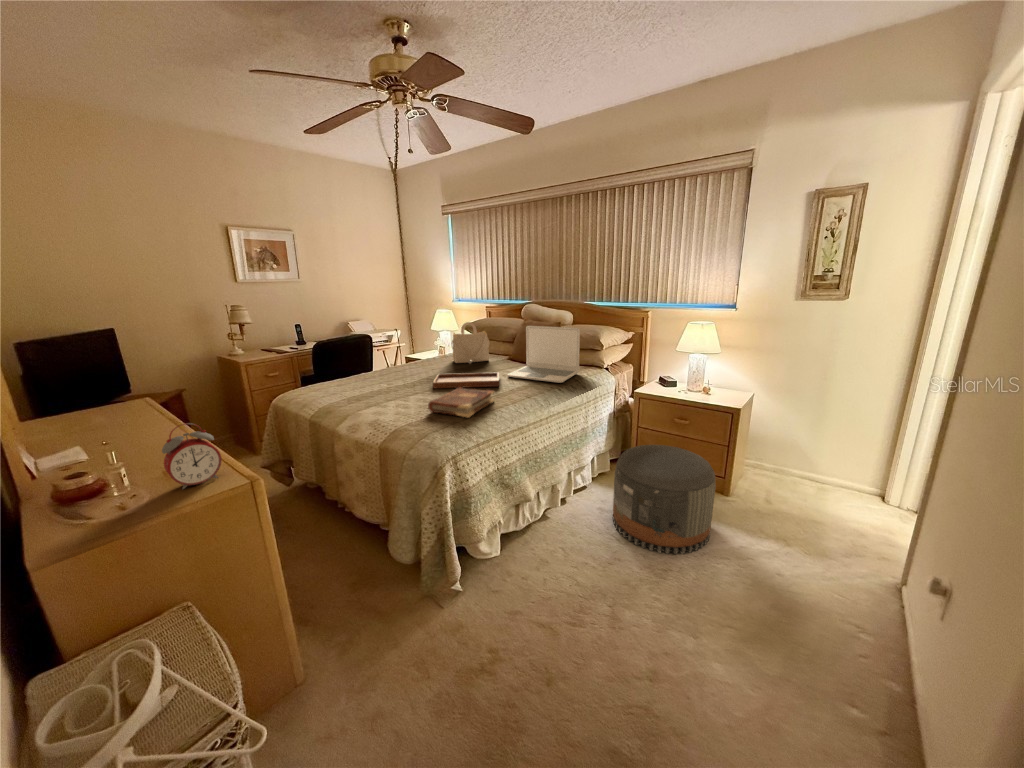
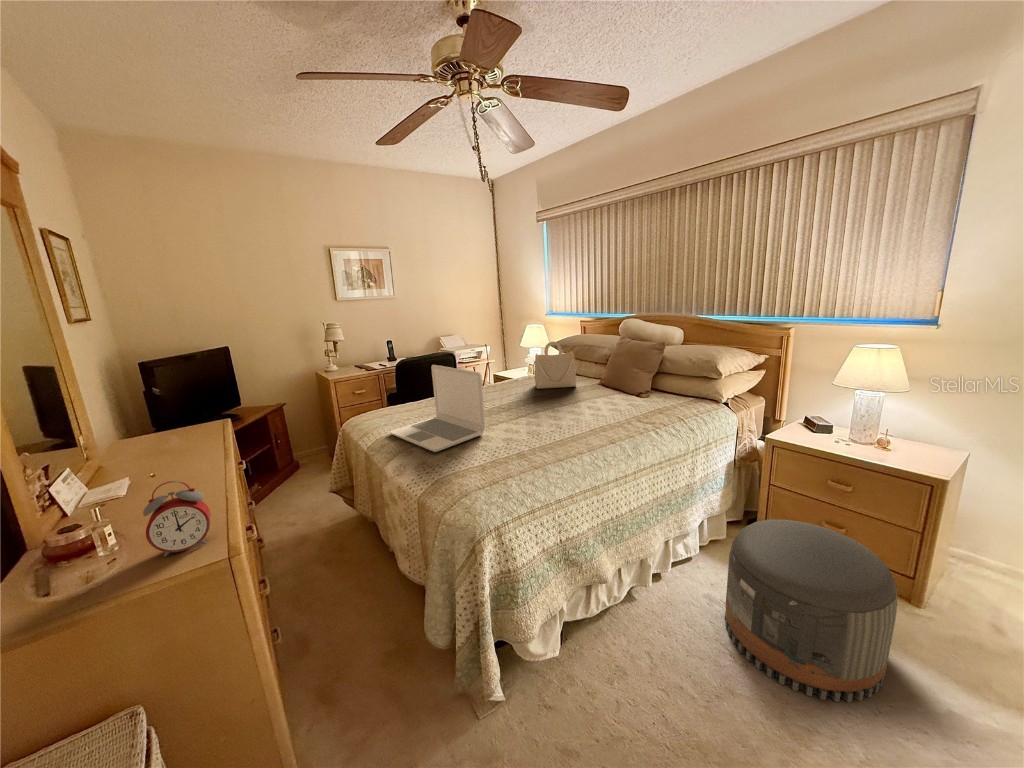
laptop: present [507,326,580,383] -> present [390,365,486,452]
tray: present [433,360,499,388] -> none [501,390,582,424]
book: present [428,388,494,417] -> none [484,425,567,469]

